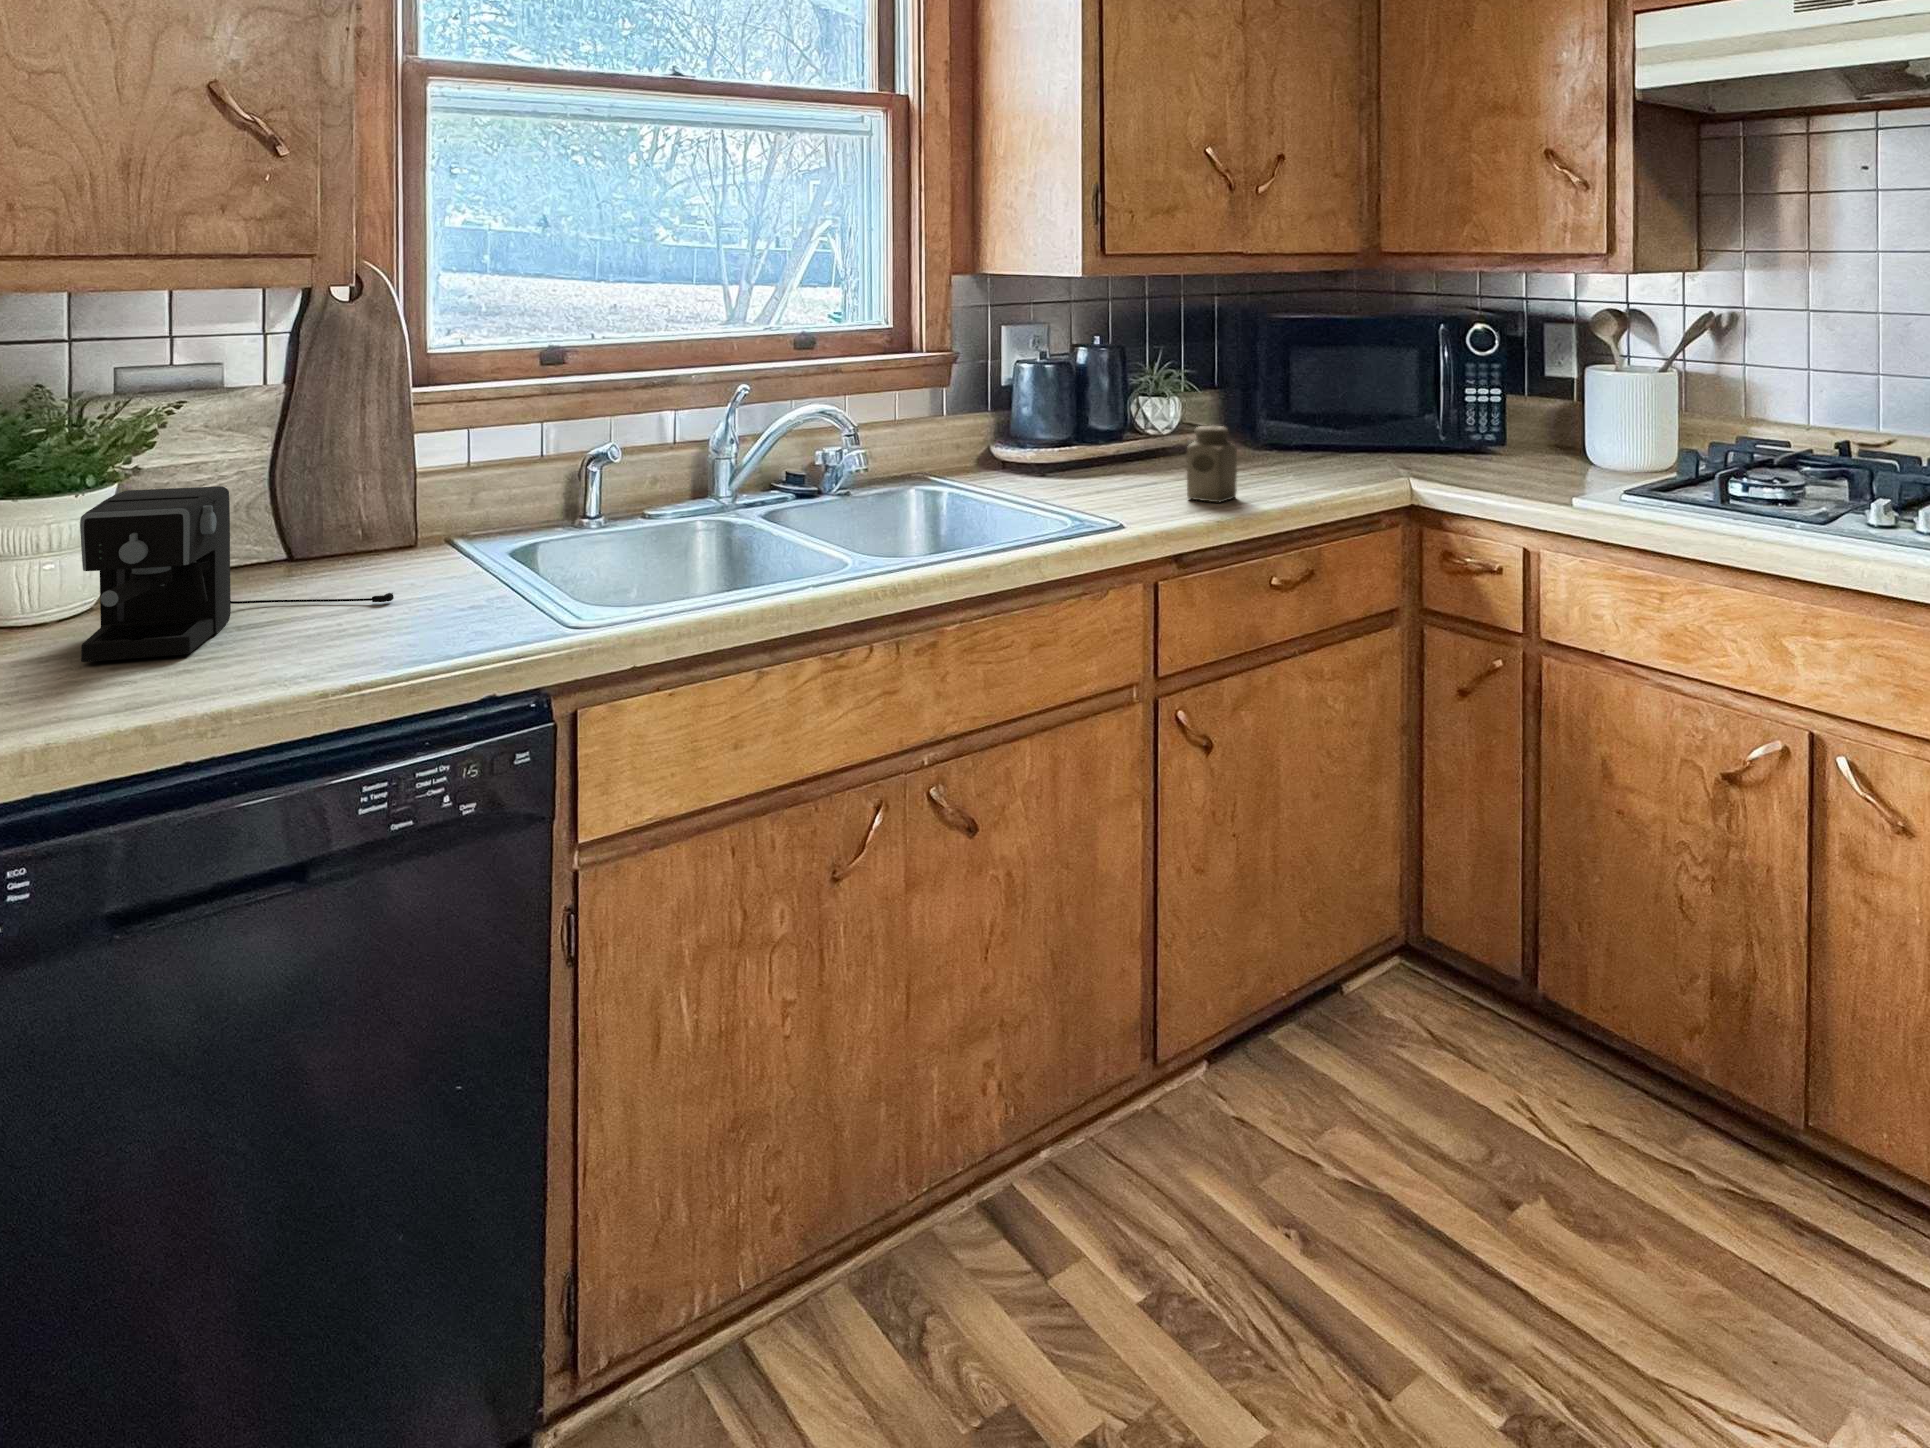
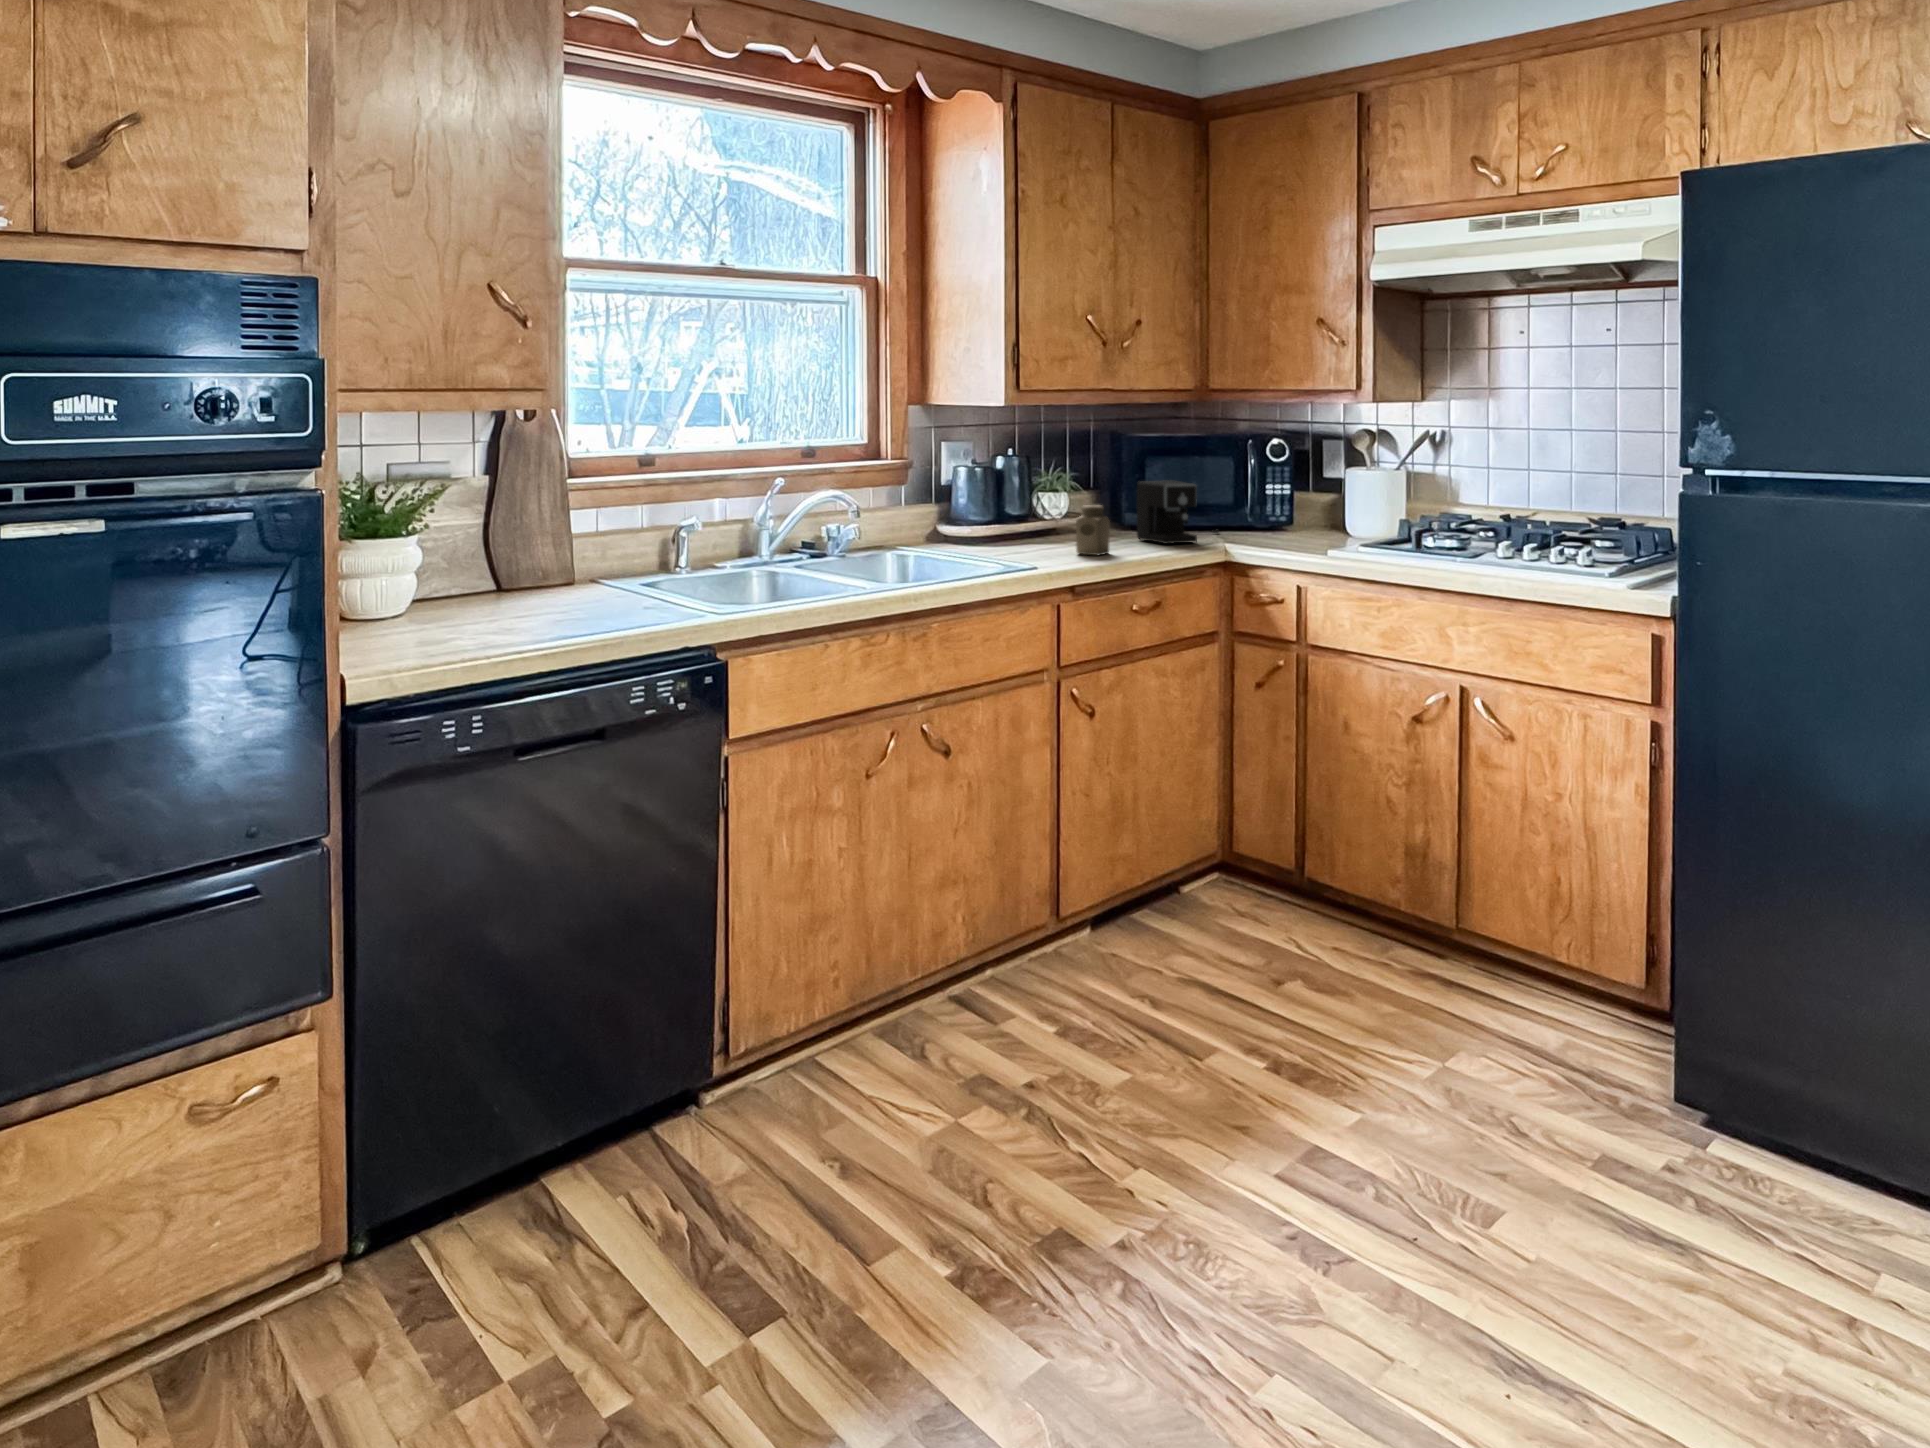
coffee maker: present [80,486,394,662] -> present [1137,480,1219,544]

